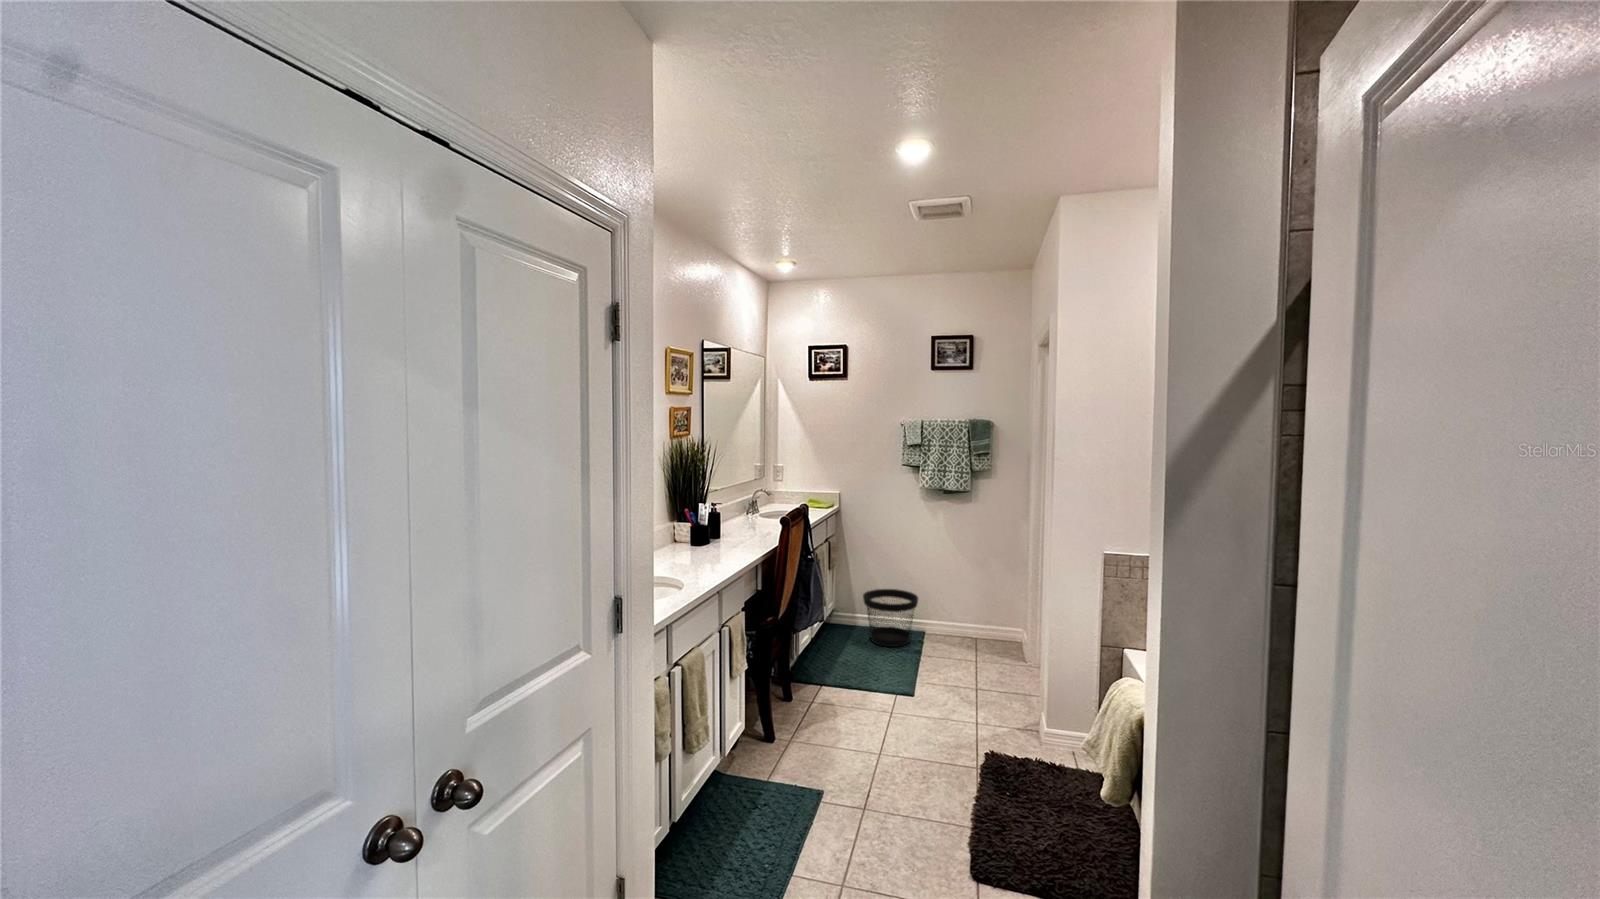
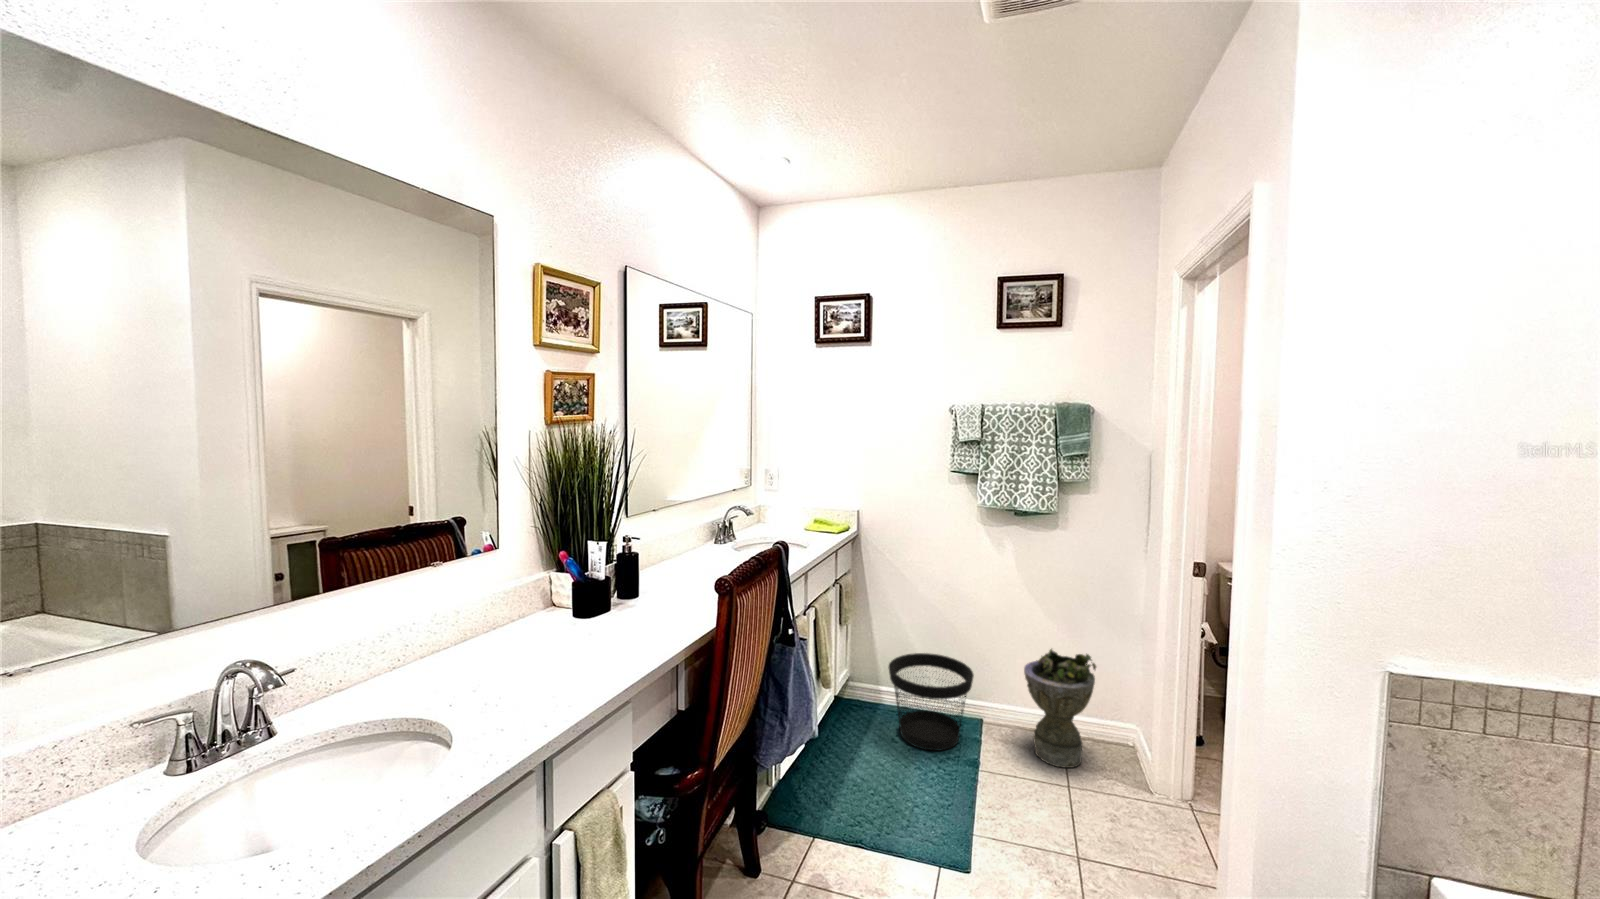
planter: none [950,580,994,652] -> present [1024,649,1096,768]

